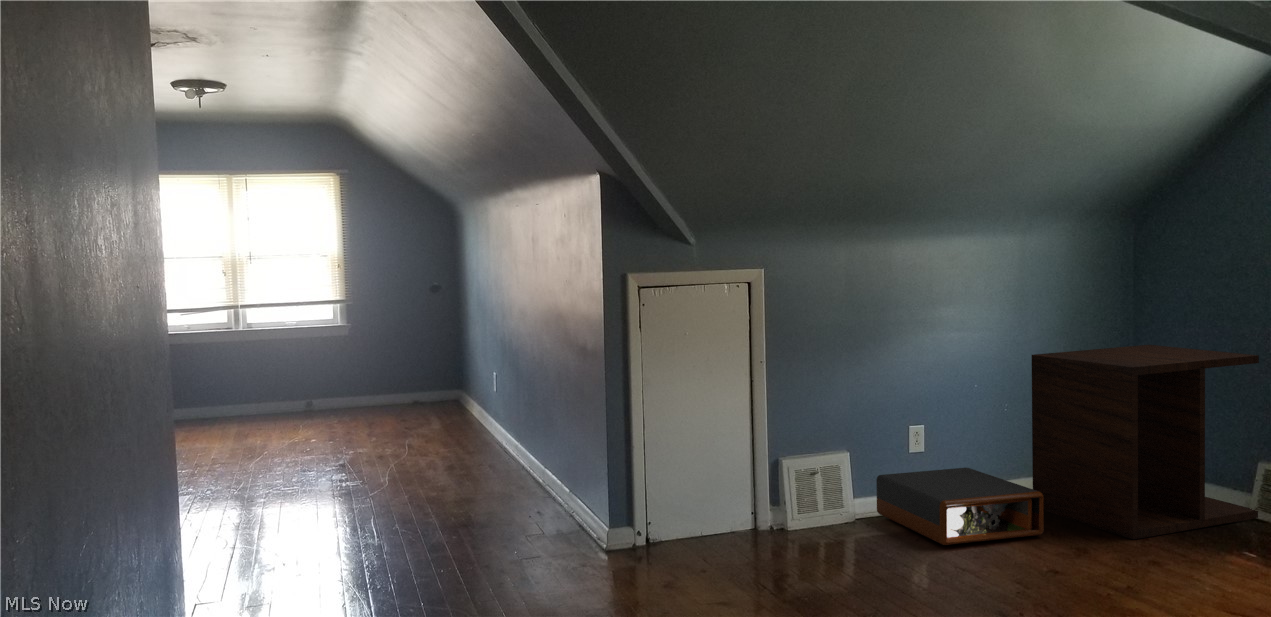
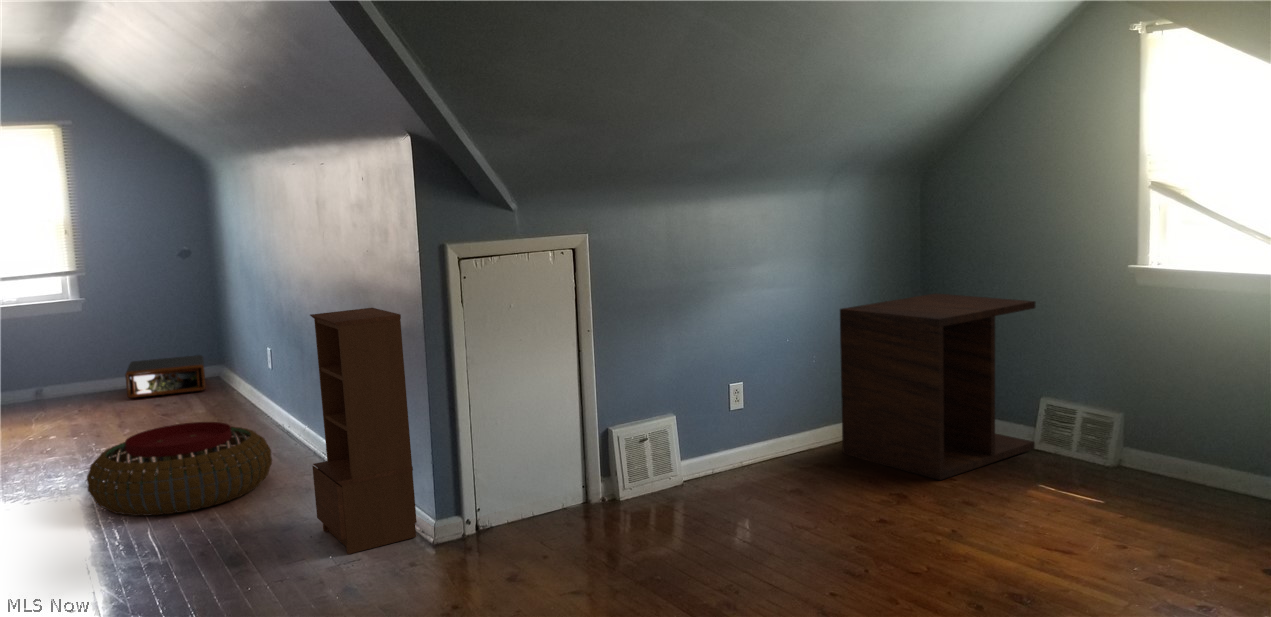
bookcase: none [509,332,592,551] -> present [310,308,417,554]
pouf: none [330,431,482,506] -> present [87,422,272,516]
storage box: present [876,468,1044,545] -> present [125,355,206,398]

